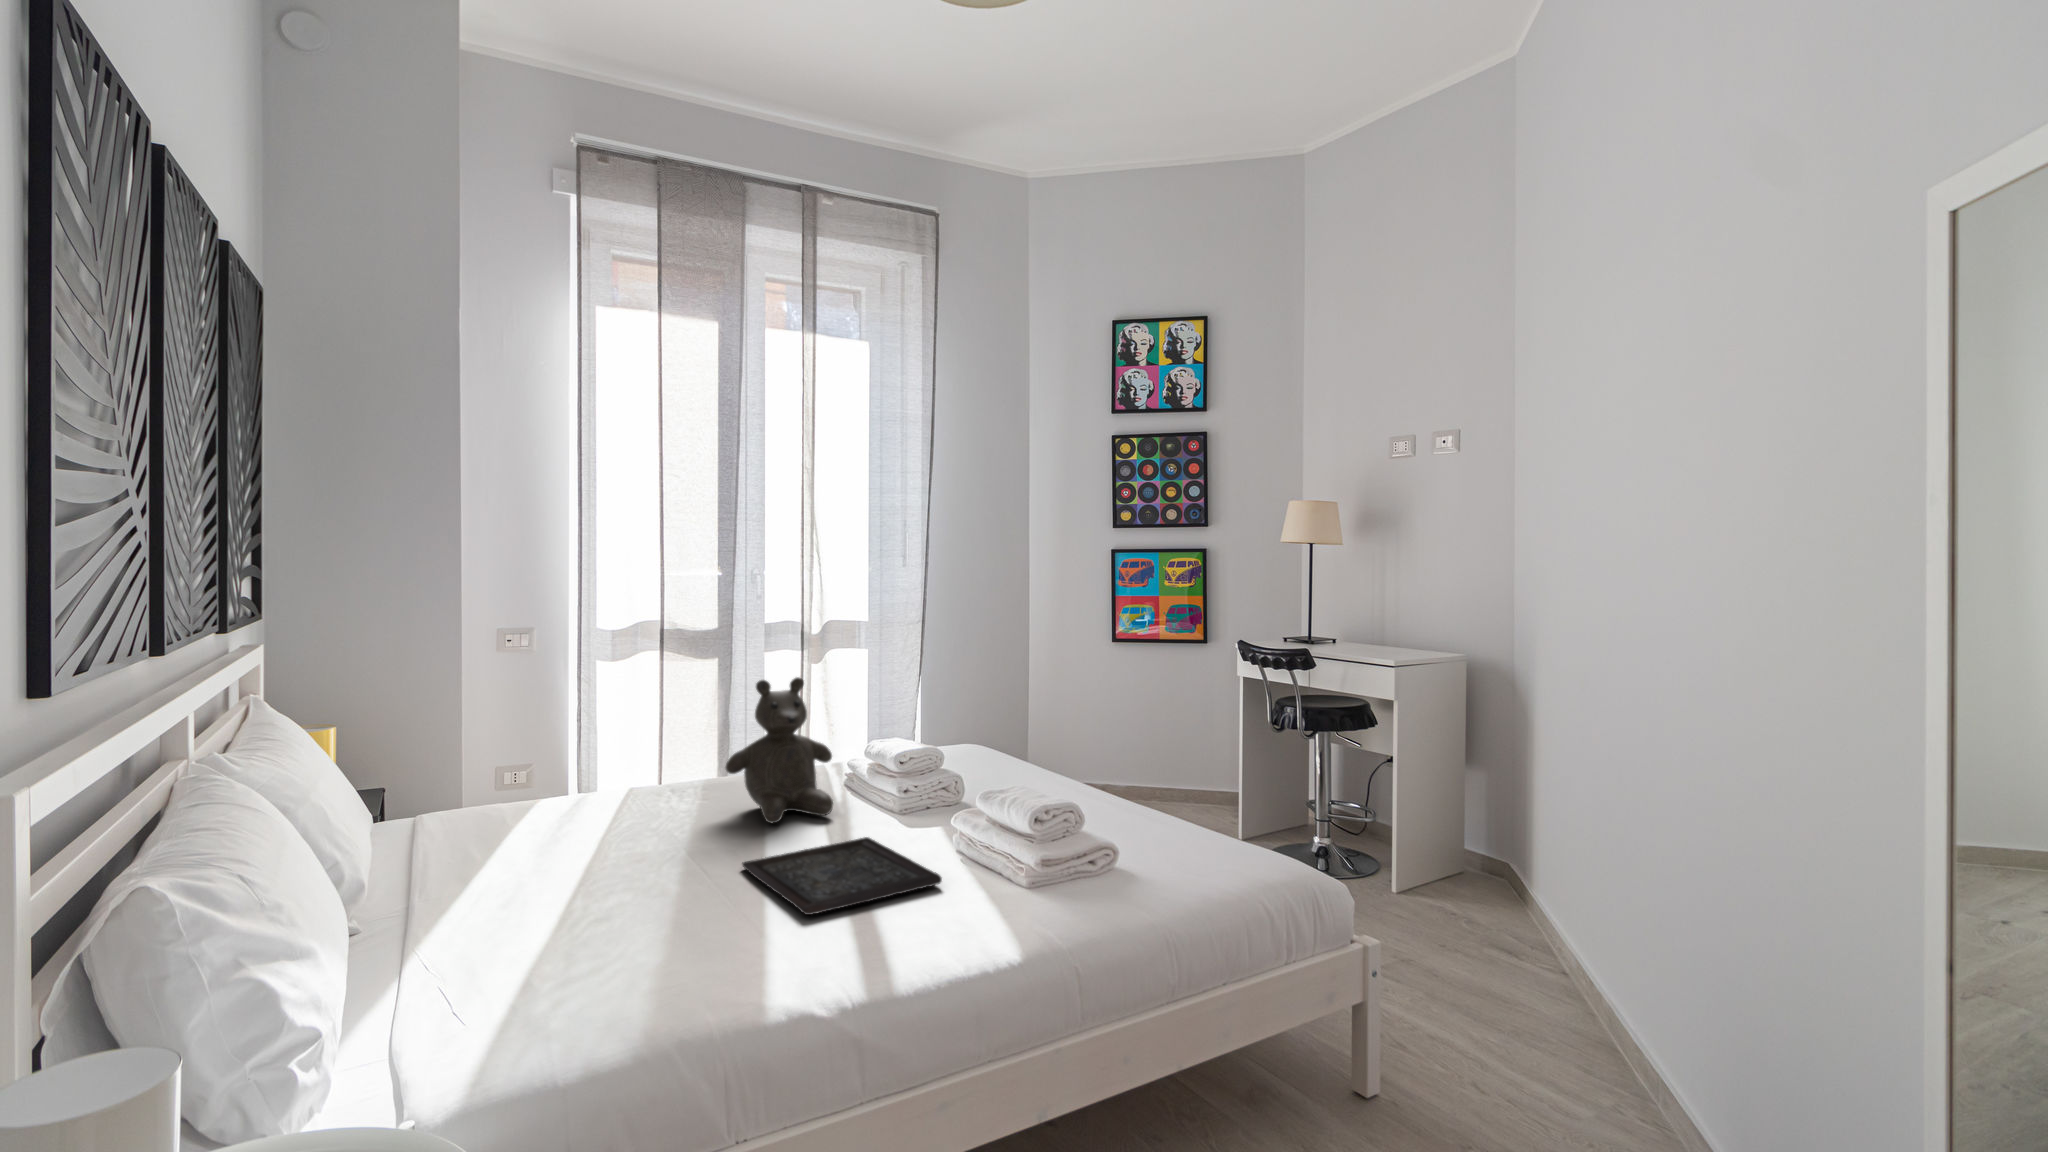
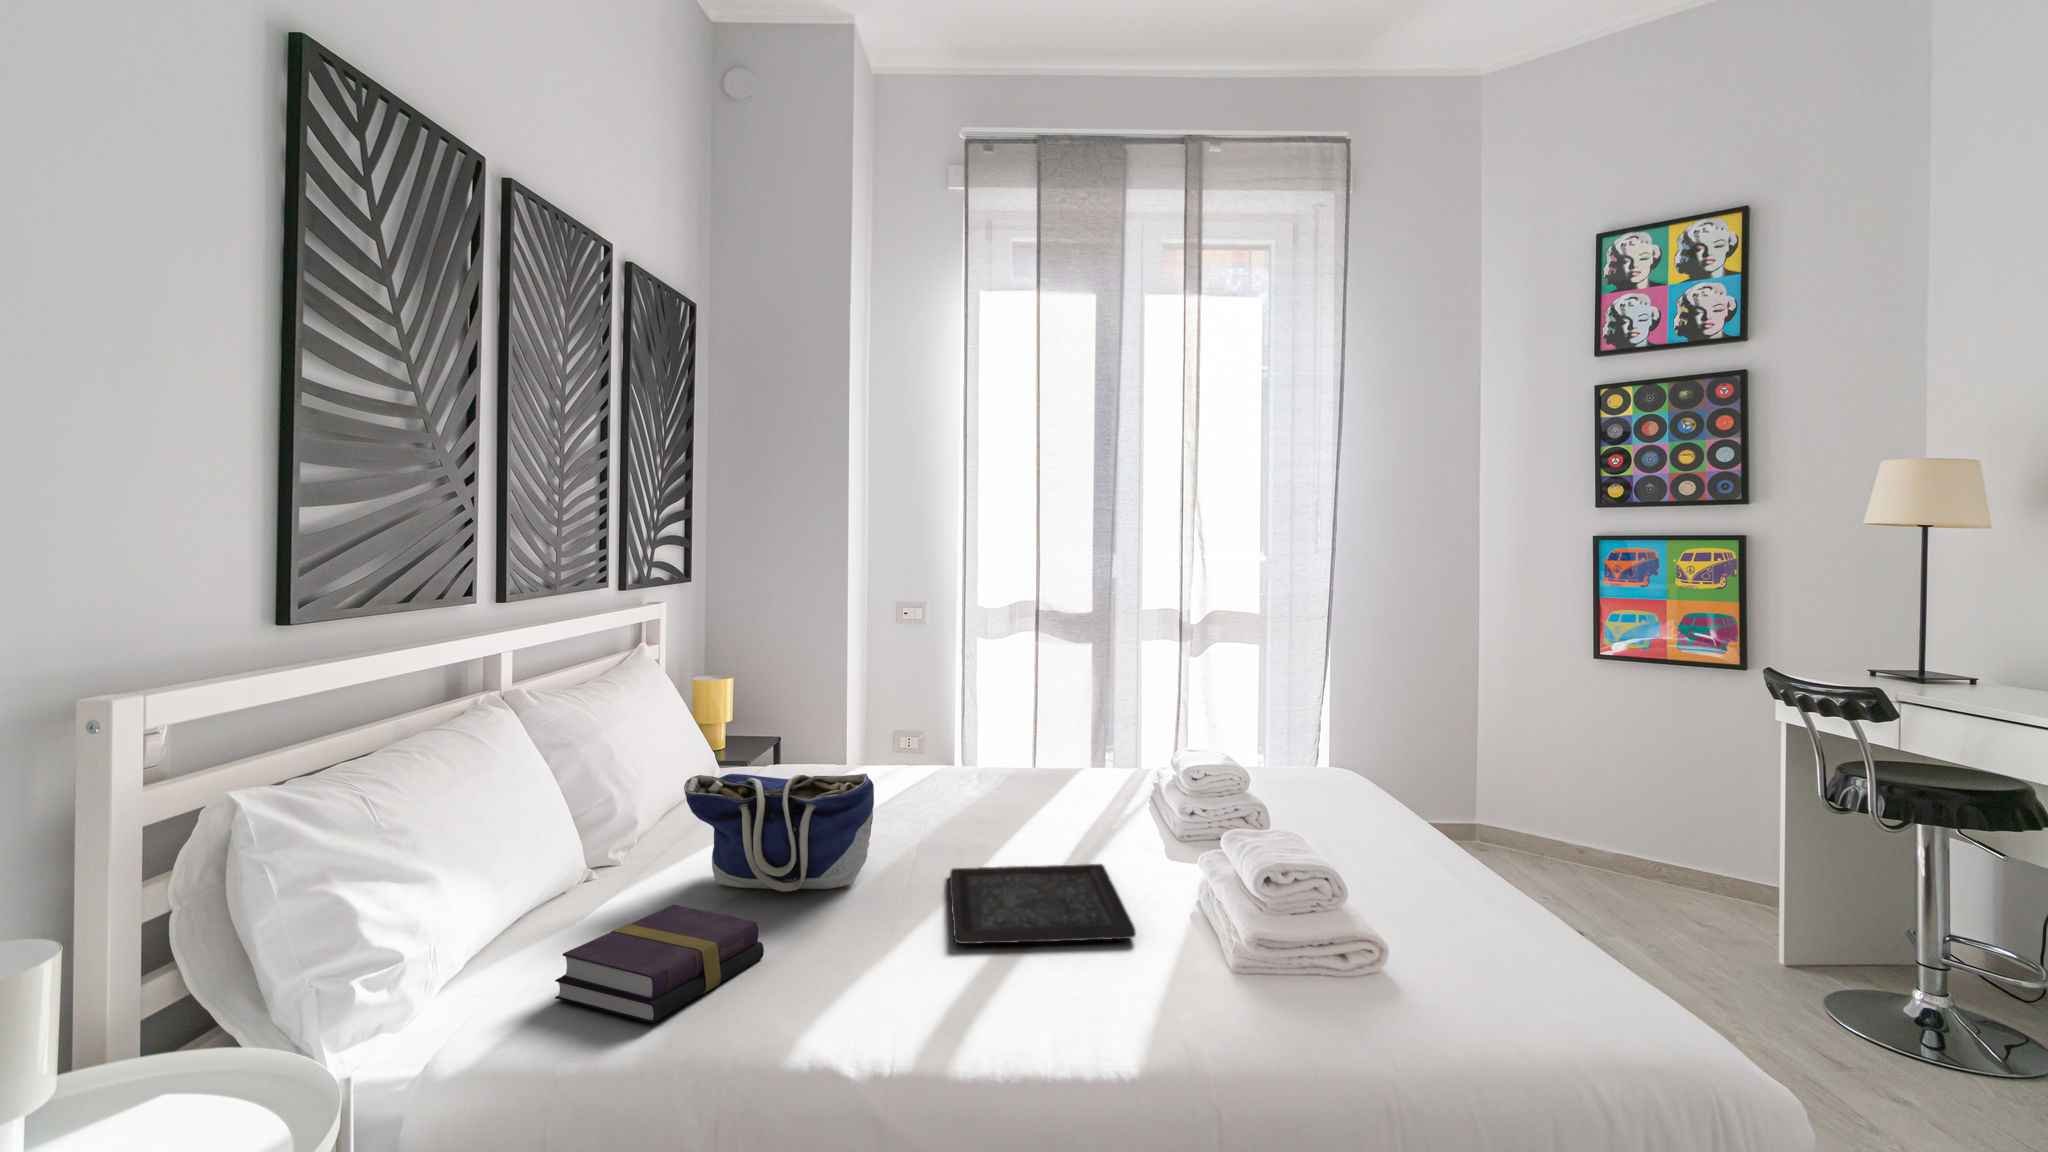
teddy bear: present [726,677,833,823] -> none [991,672,1111,831]
tote bag: none [479,784,687,917] -> present [684,774,874,892]
book: none [456,931,638,1044] -> present [555,905,764,1023]

